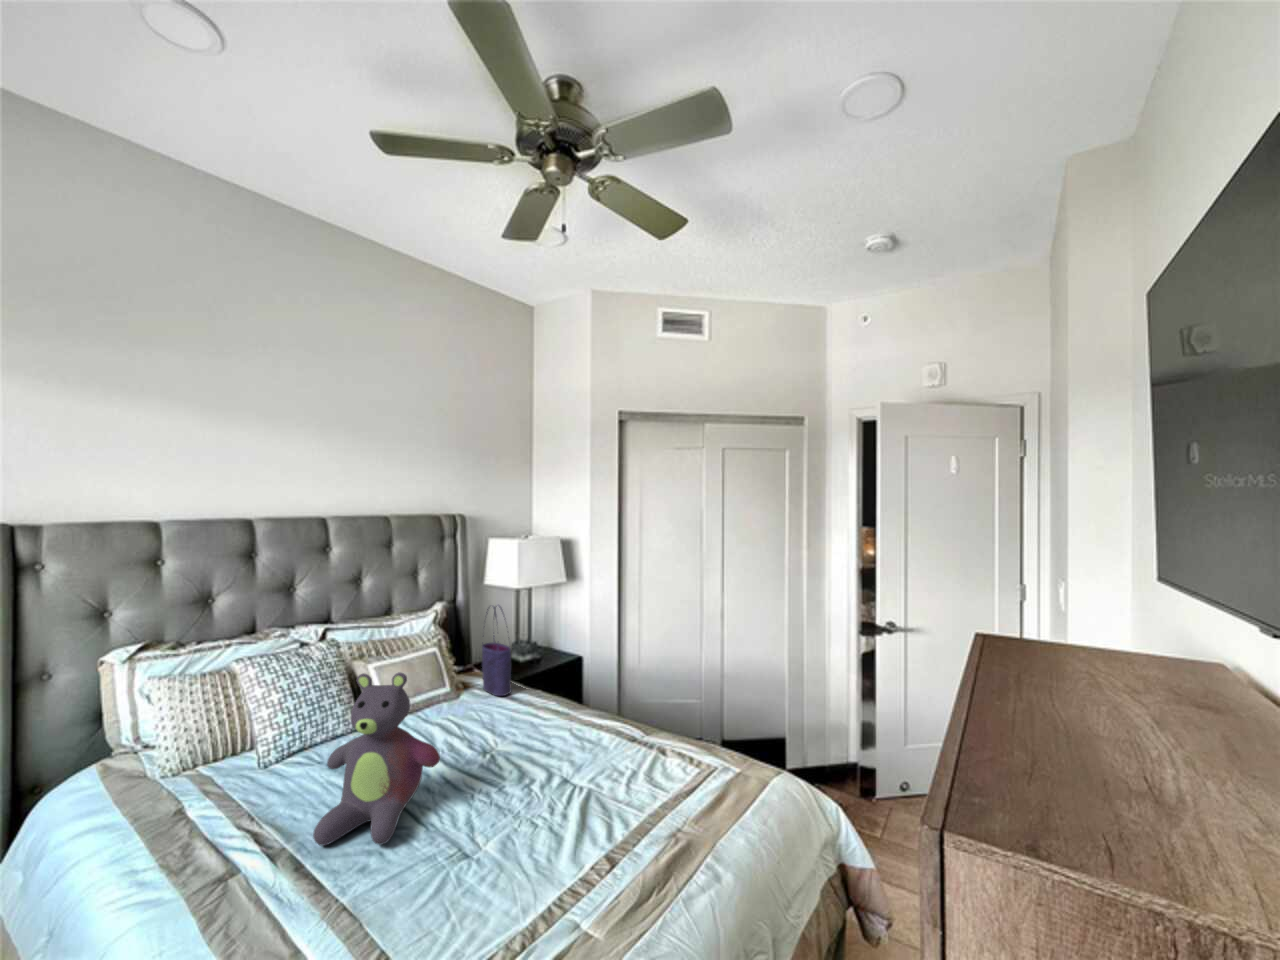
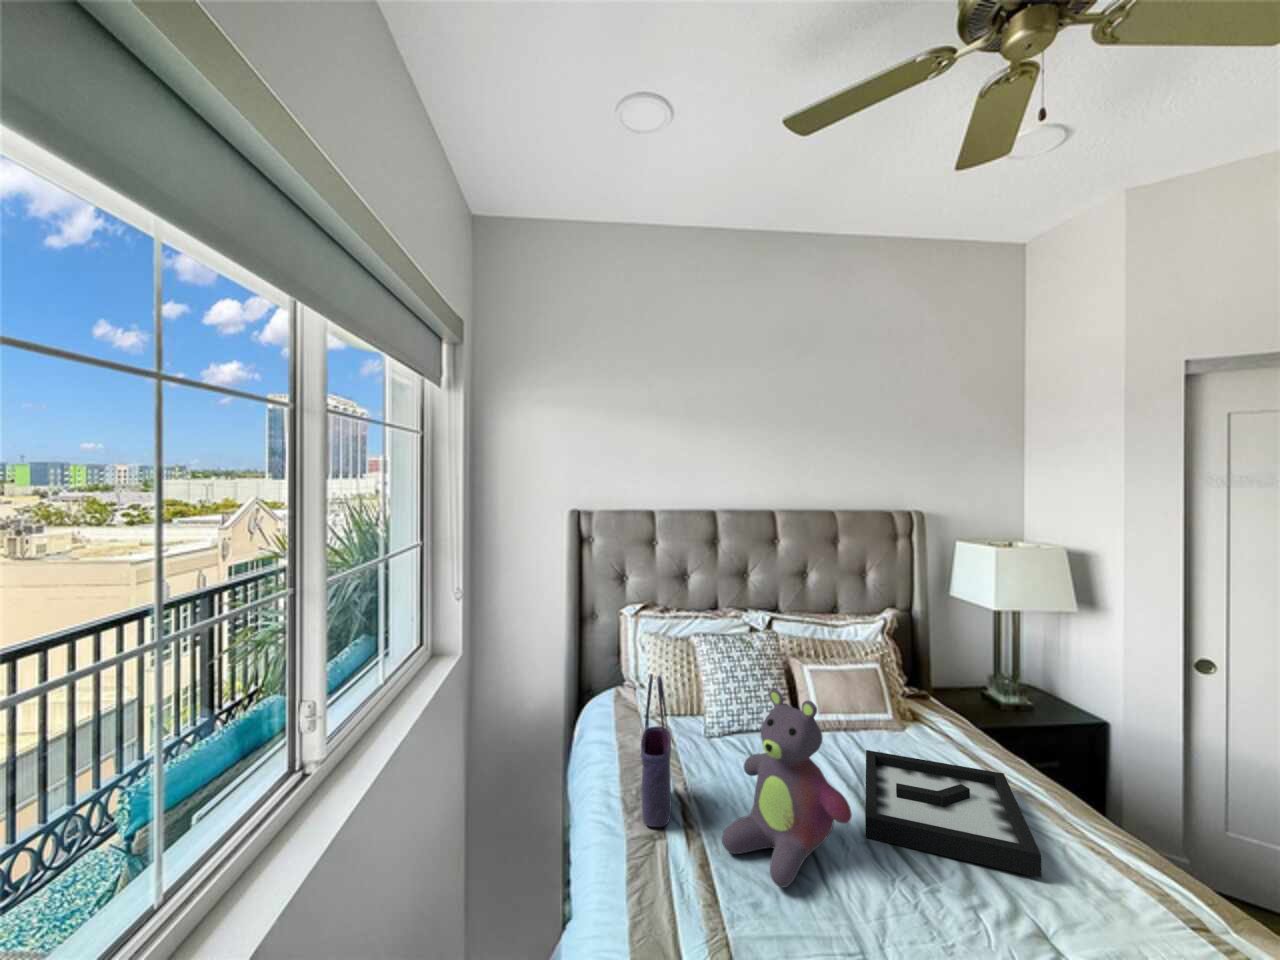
tote bag: present [482,607,512,696] -> present [641,674,672,827]
decorative tray: none [434,699,564,780] -> present [865,750,1042,878]

